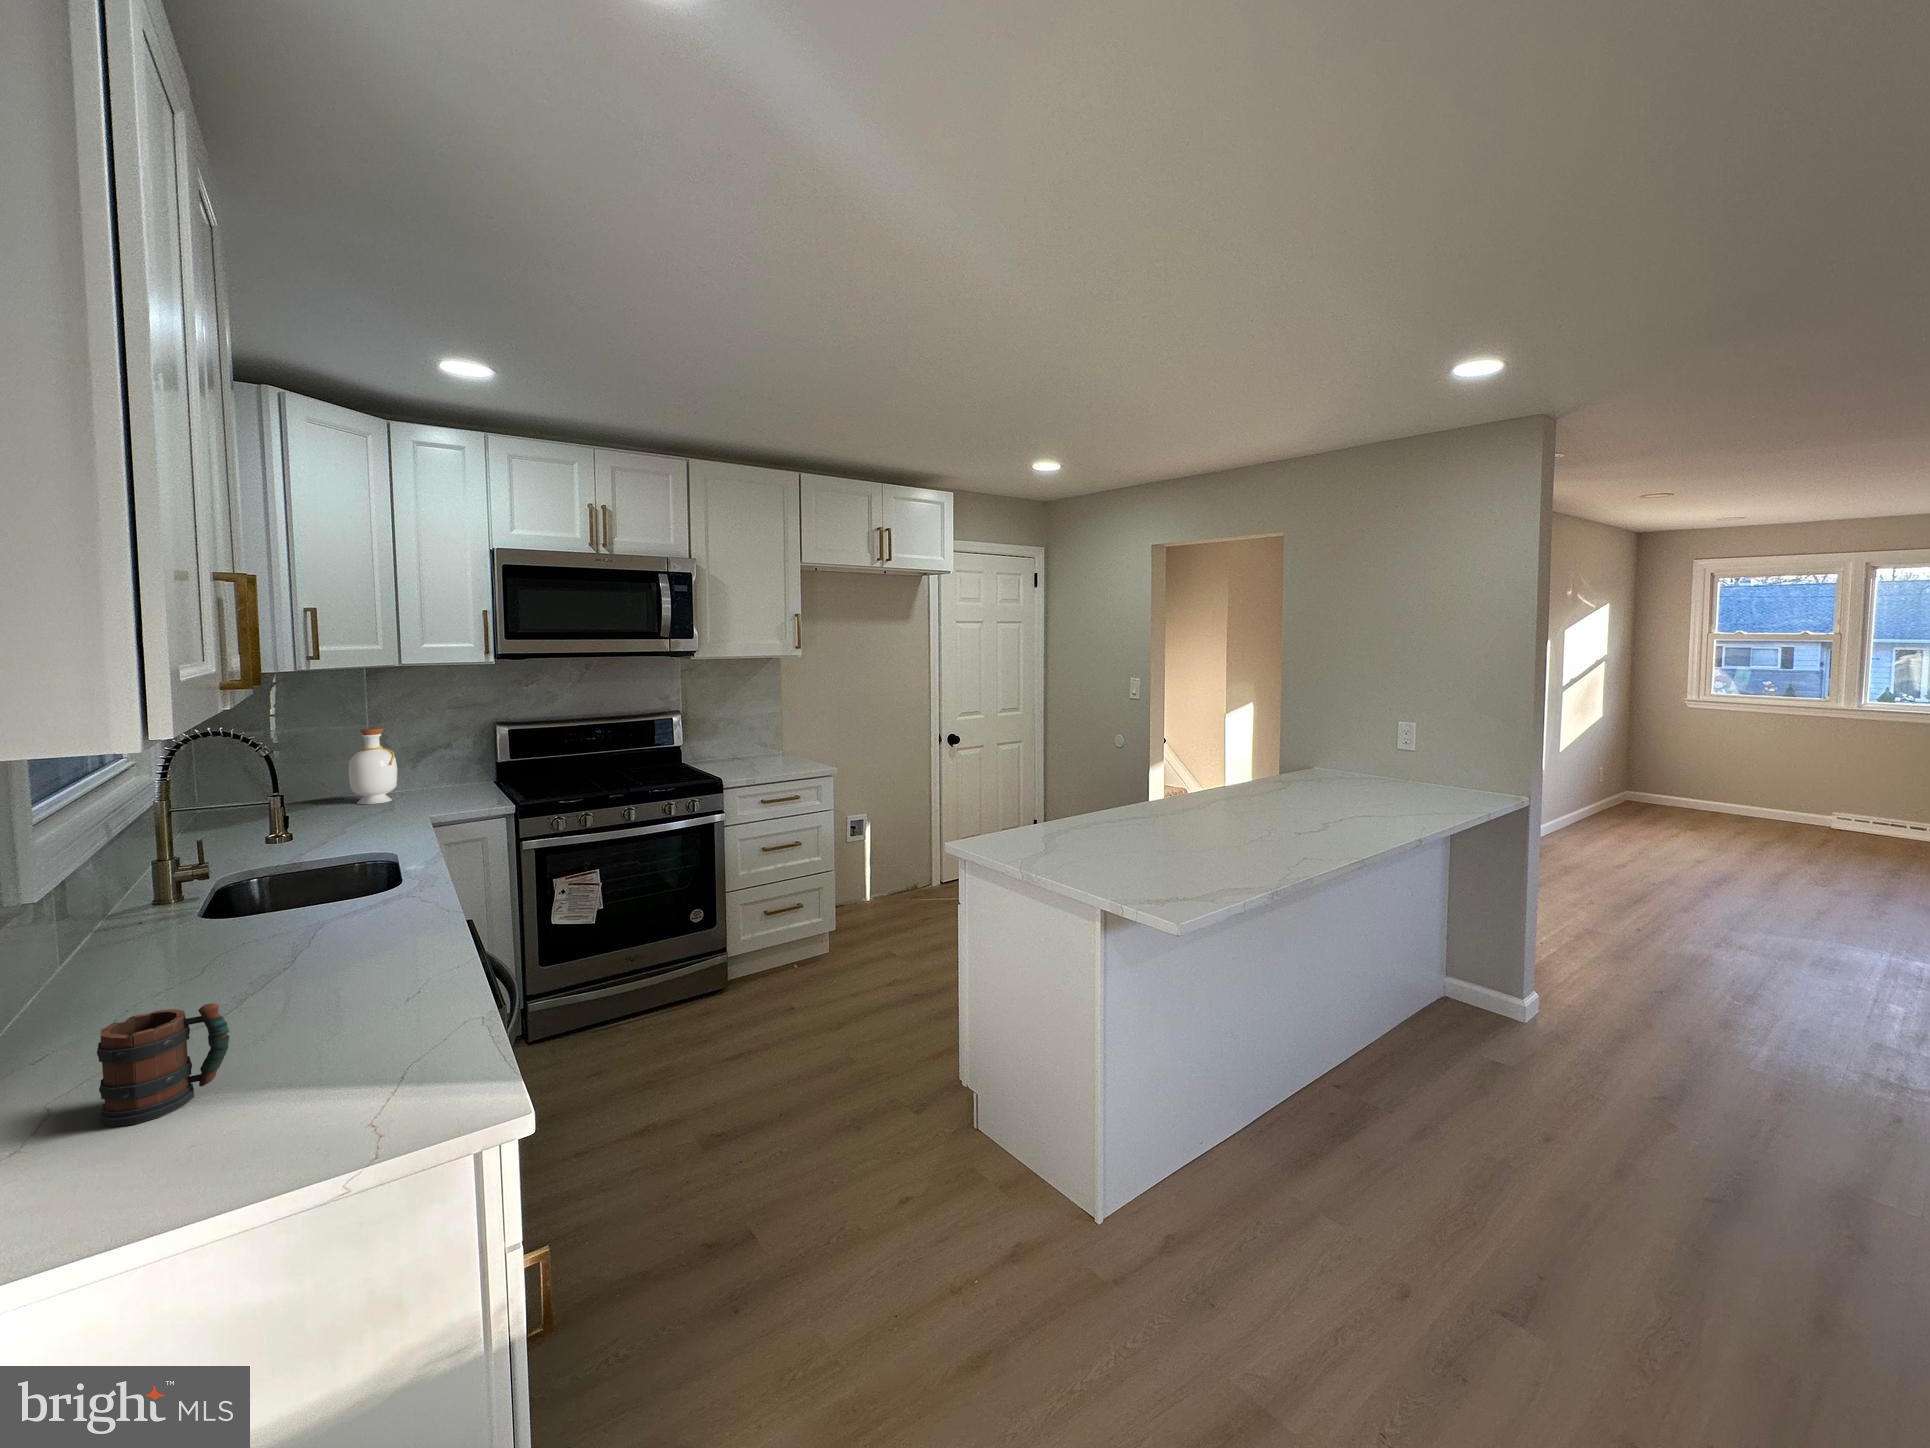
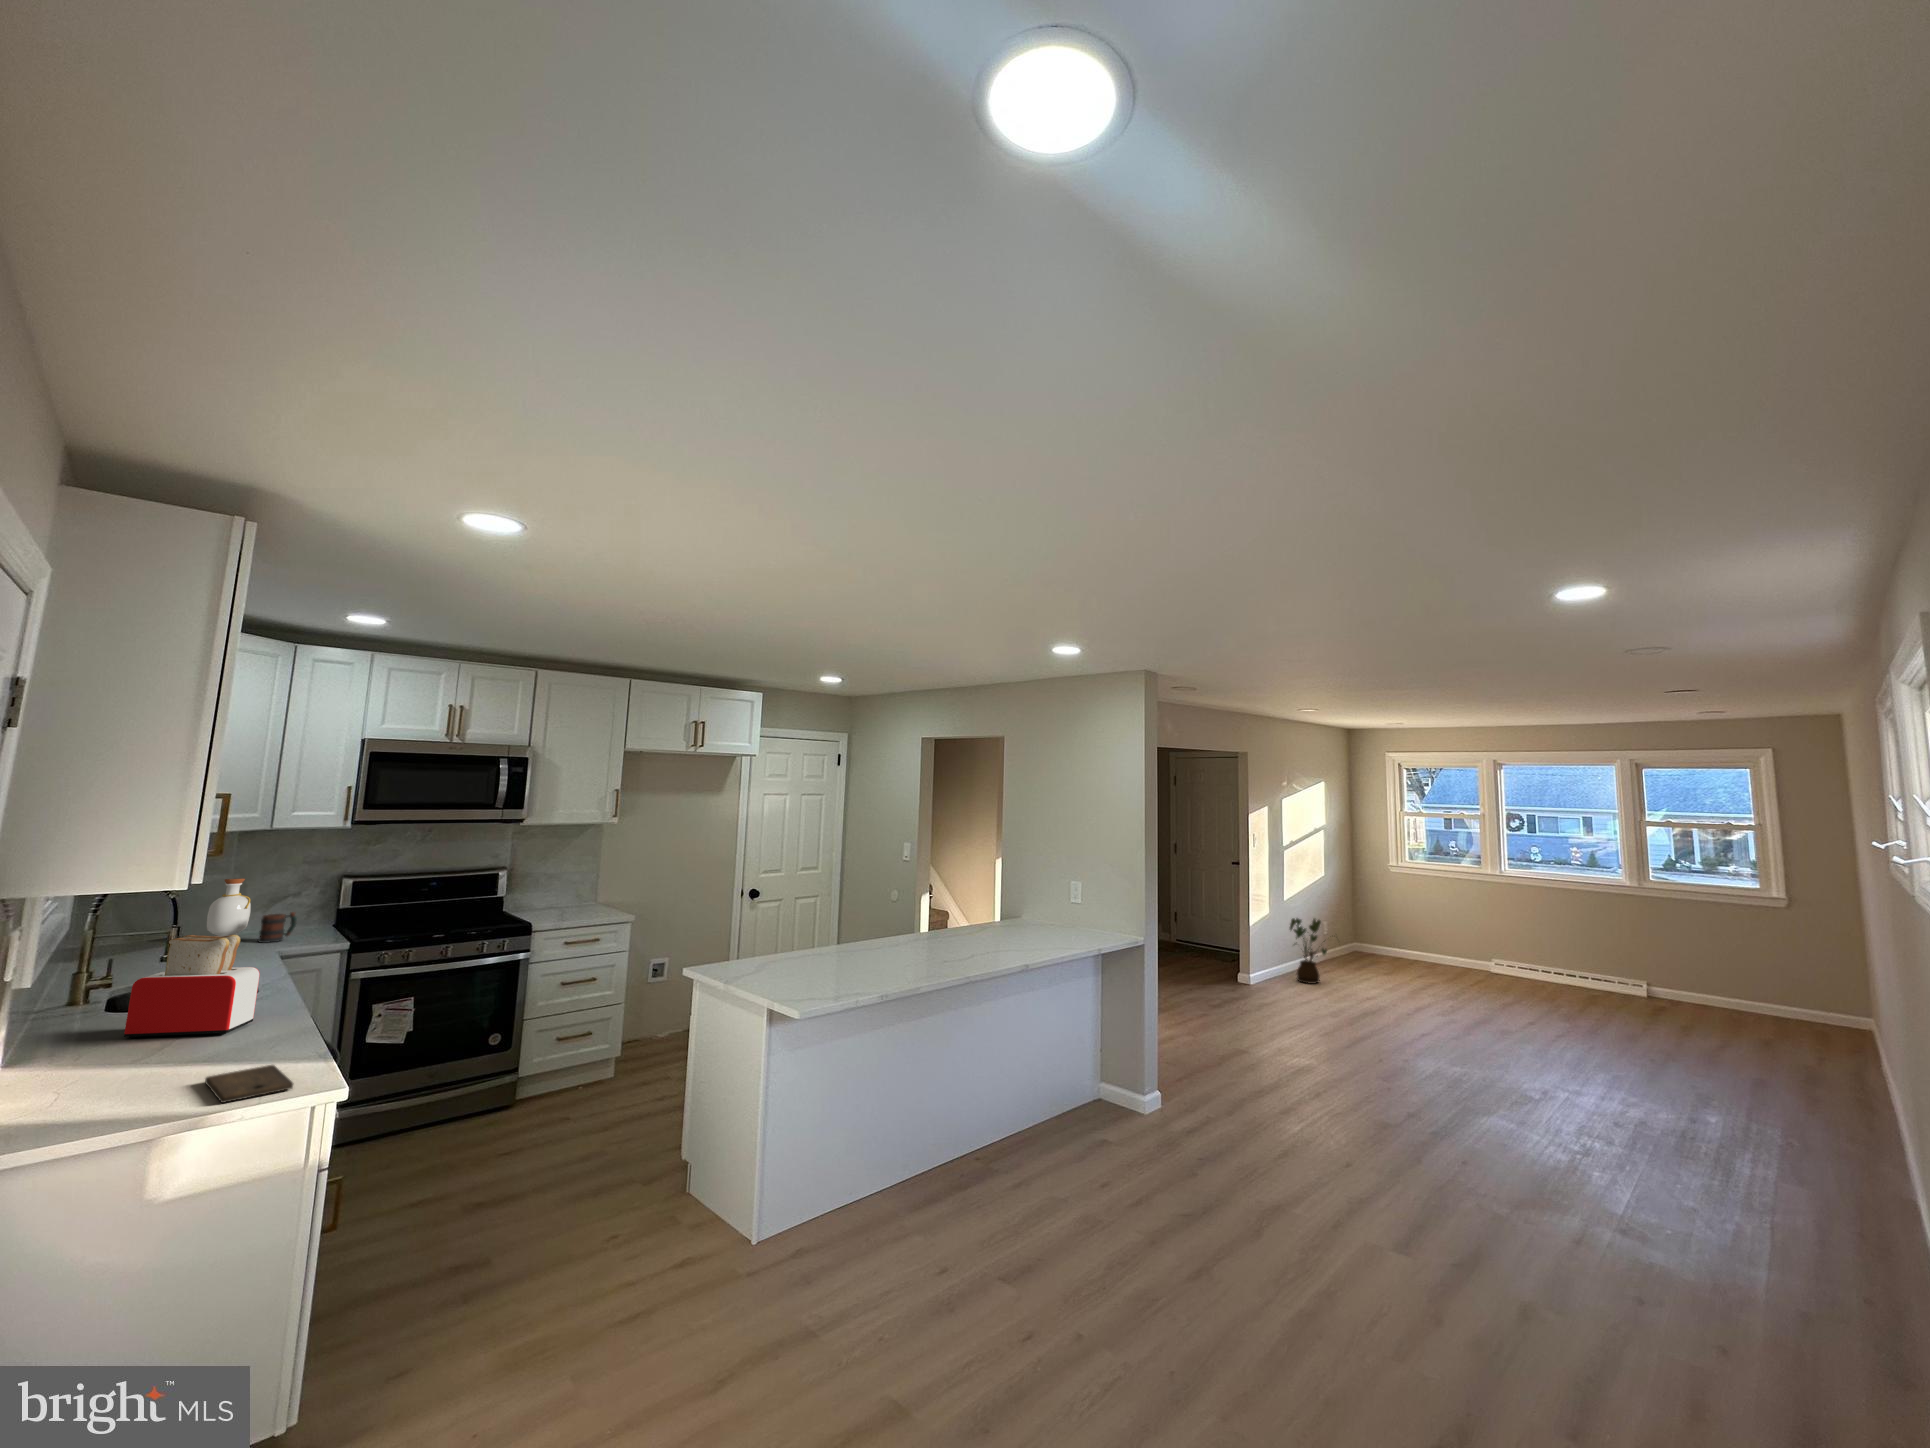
house plant: none [1578,761,1654,839] -> present [1290,918,1327,984]
toaster: none [189,816,379,974] -> present [124,935,260,1039]
mug: present [97,1003,229,1126] -> present [258,912,297,943]
cutting board: none [276,1047,417,1153] -> present [205,1065,293,1103]

